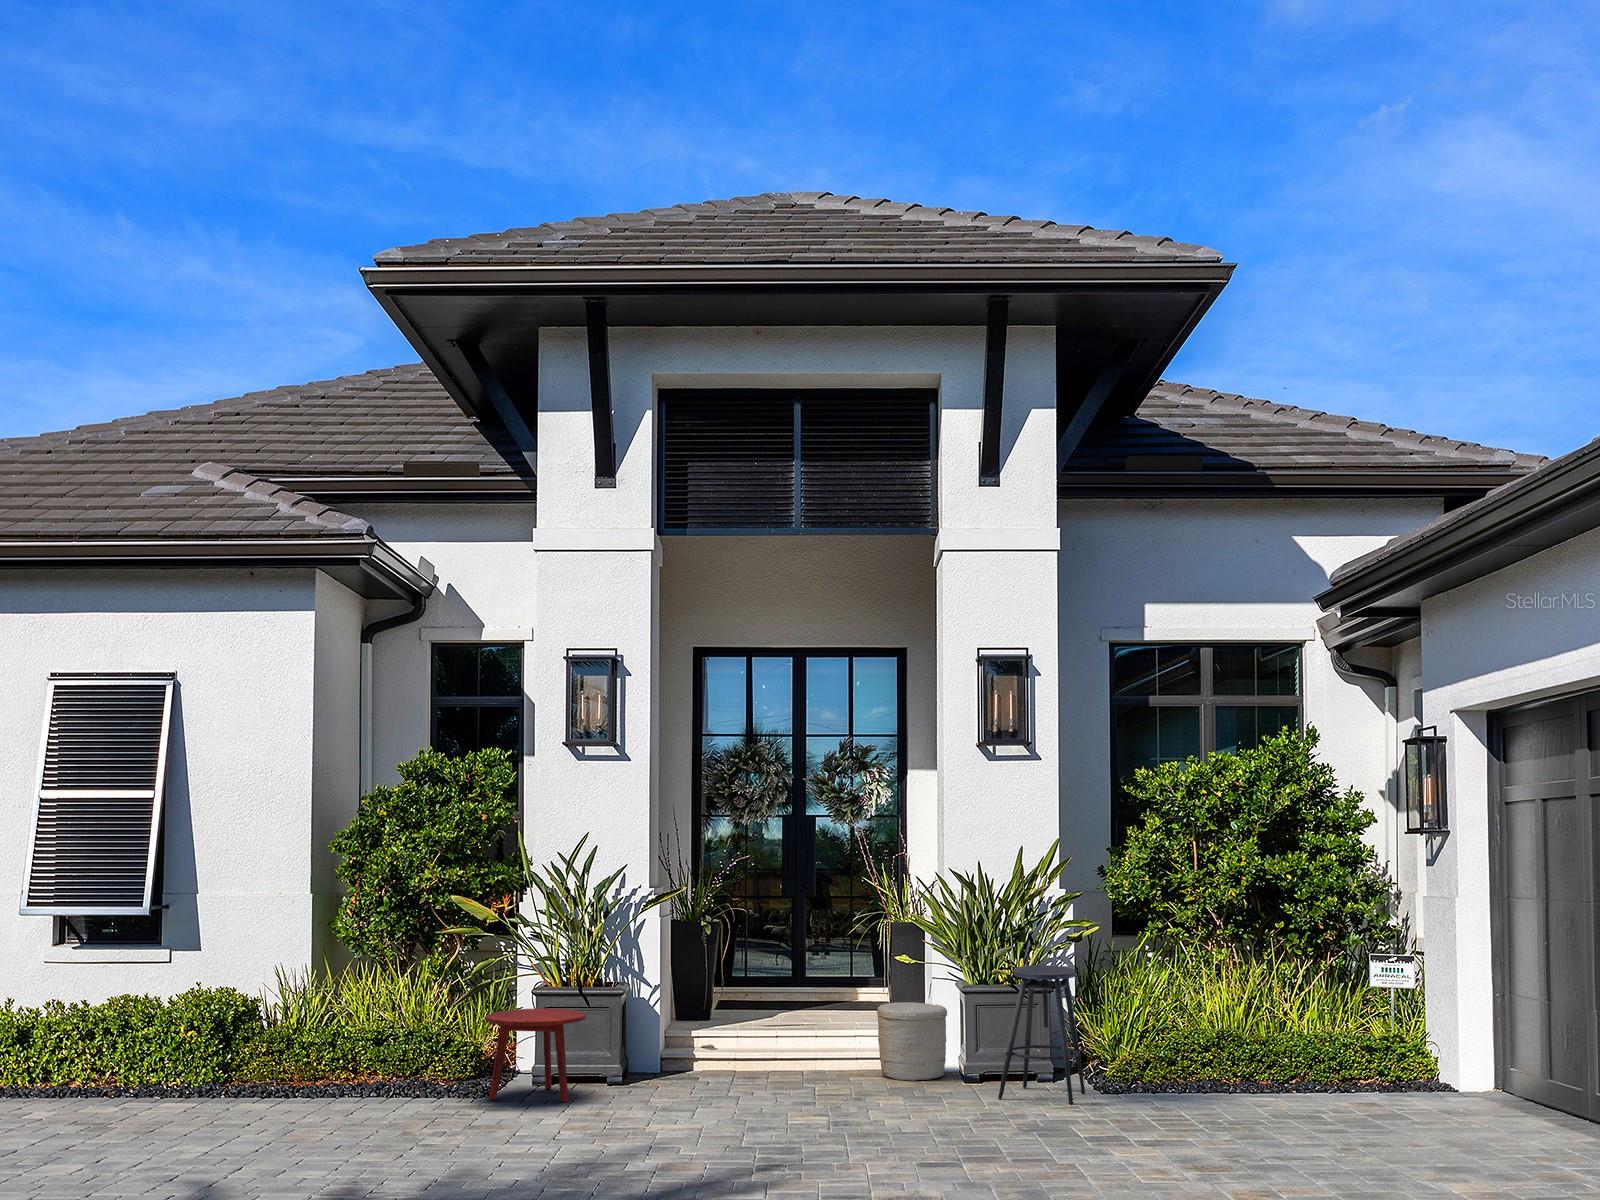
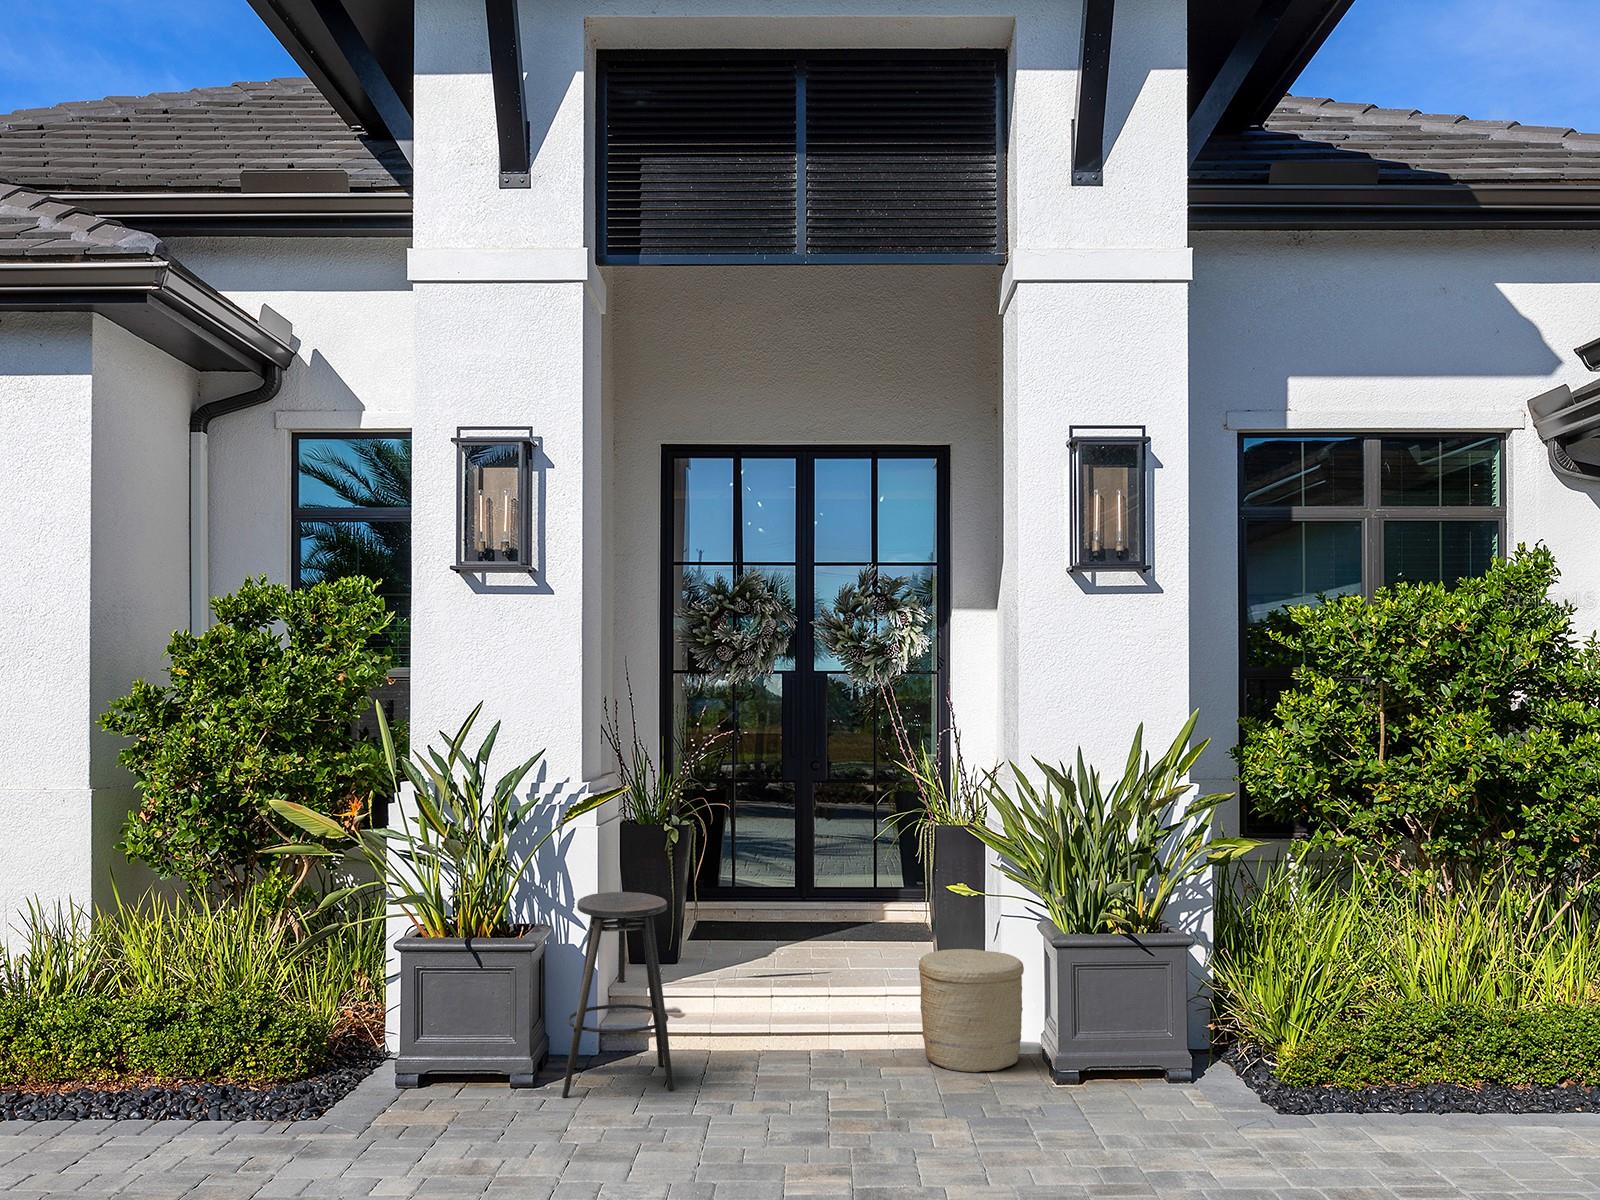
stool: present [998,965,1085,1104] -> present [562,892,674,1097]
side table: present [486,1008,586,1102] -> none [312,970,472,1125]

